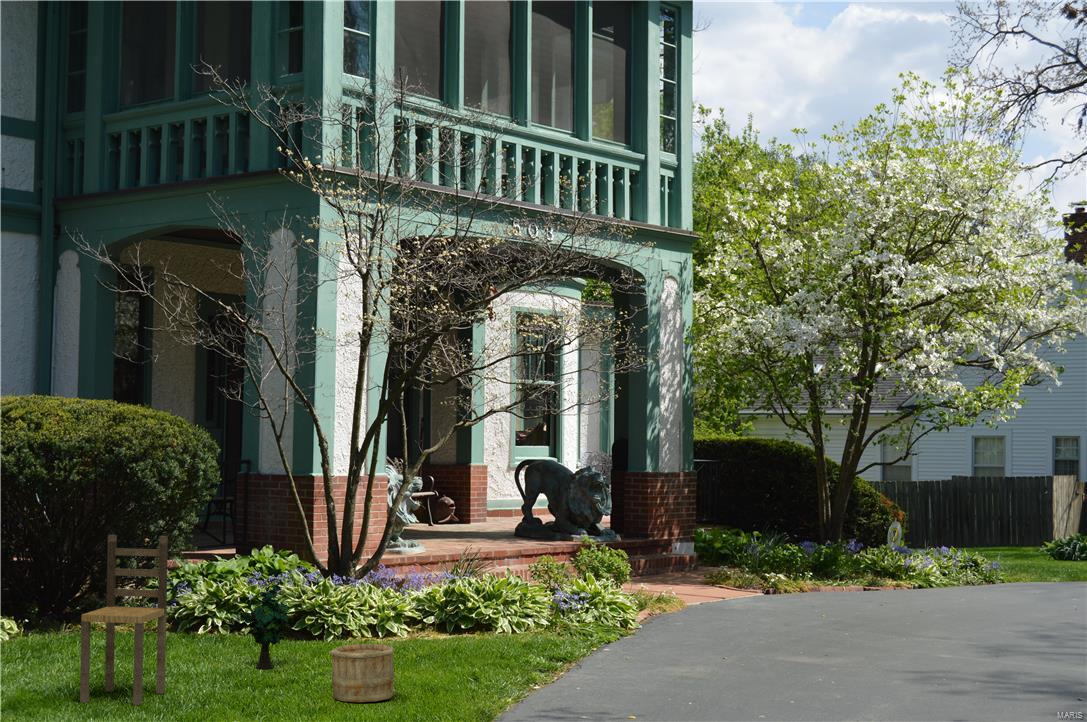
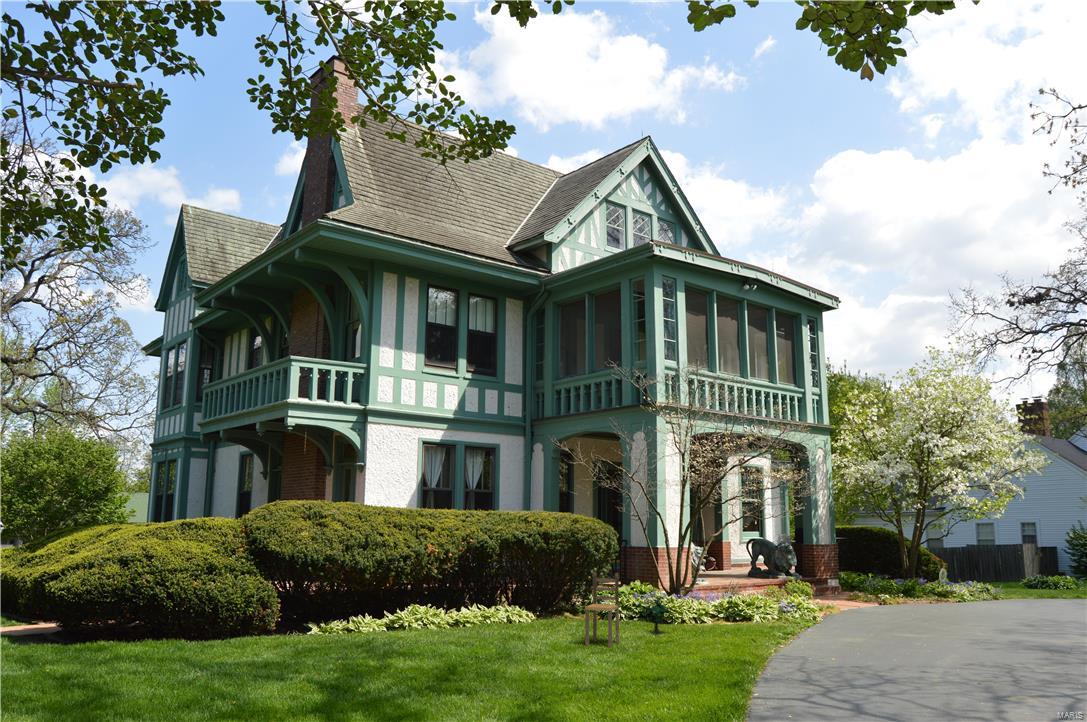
wooden bucket: present [330,644,395,702] -> none [691,623,720,649]

